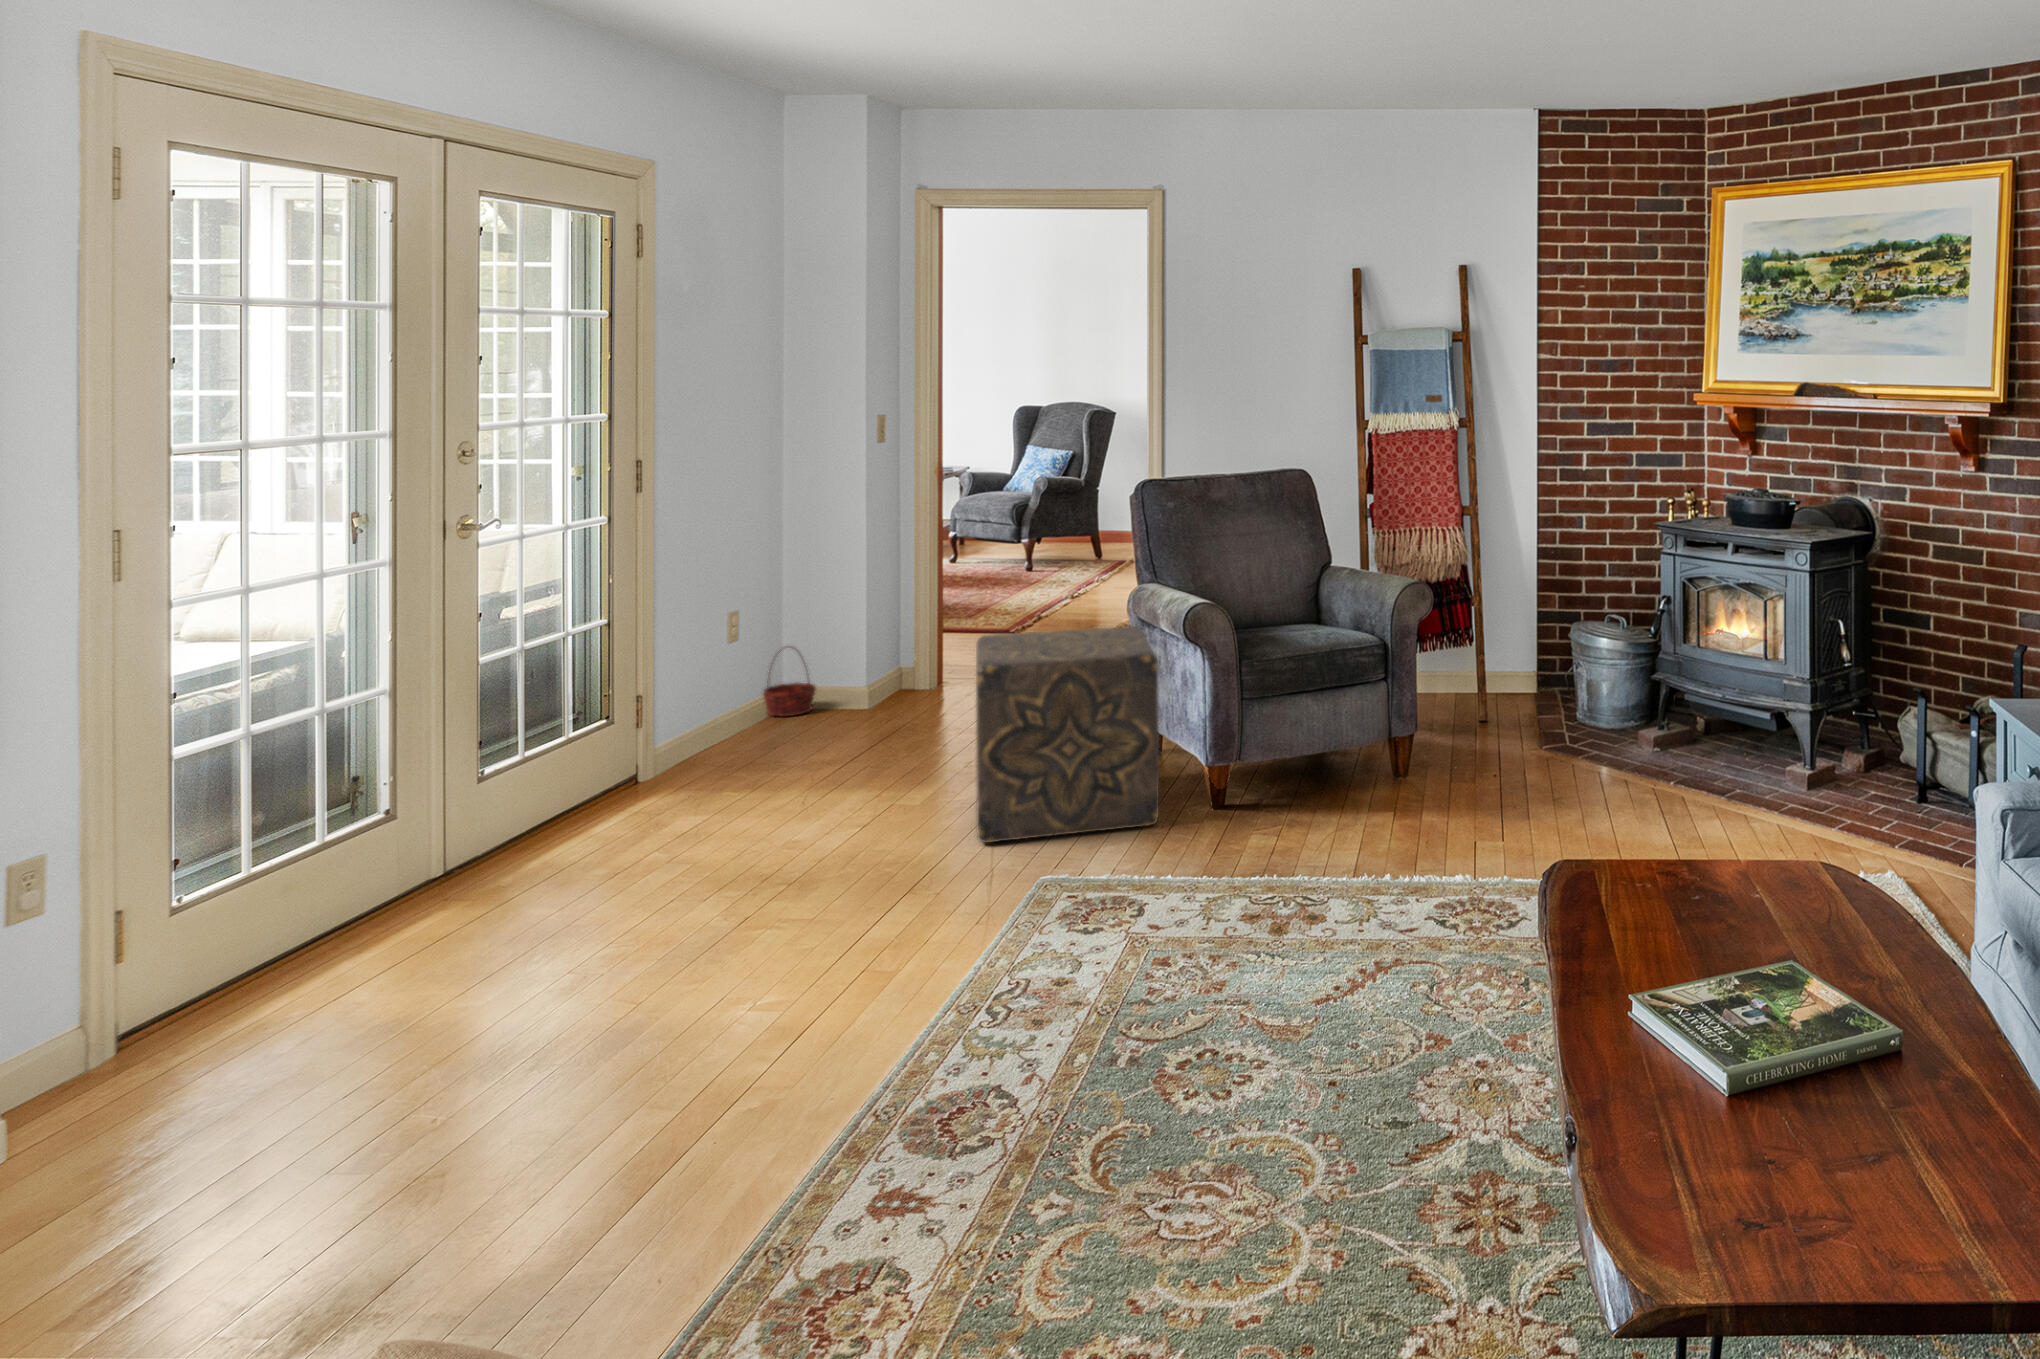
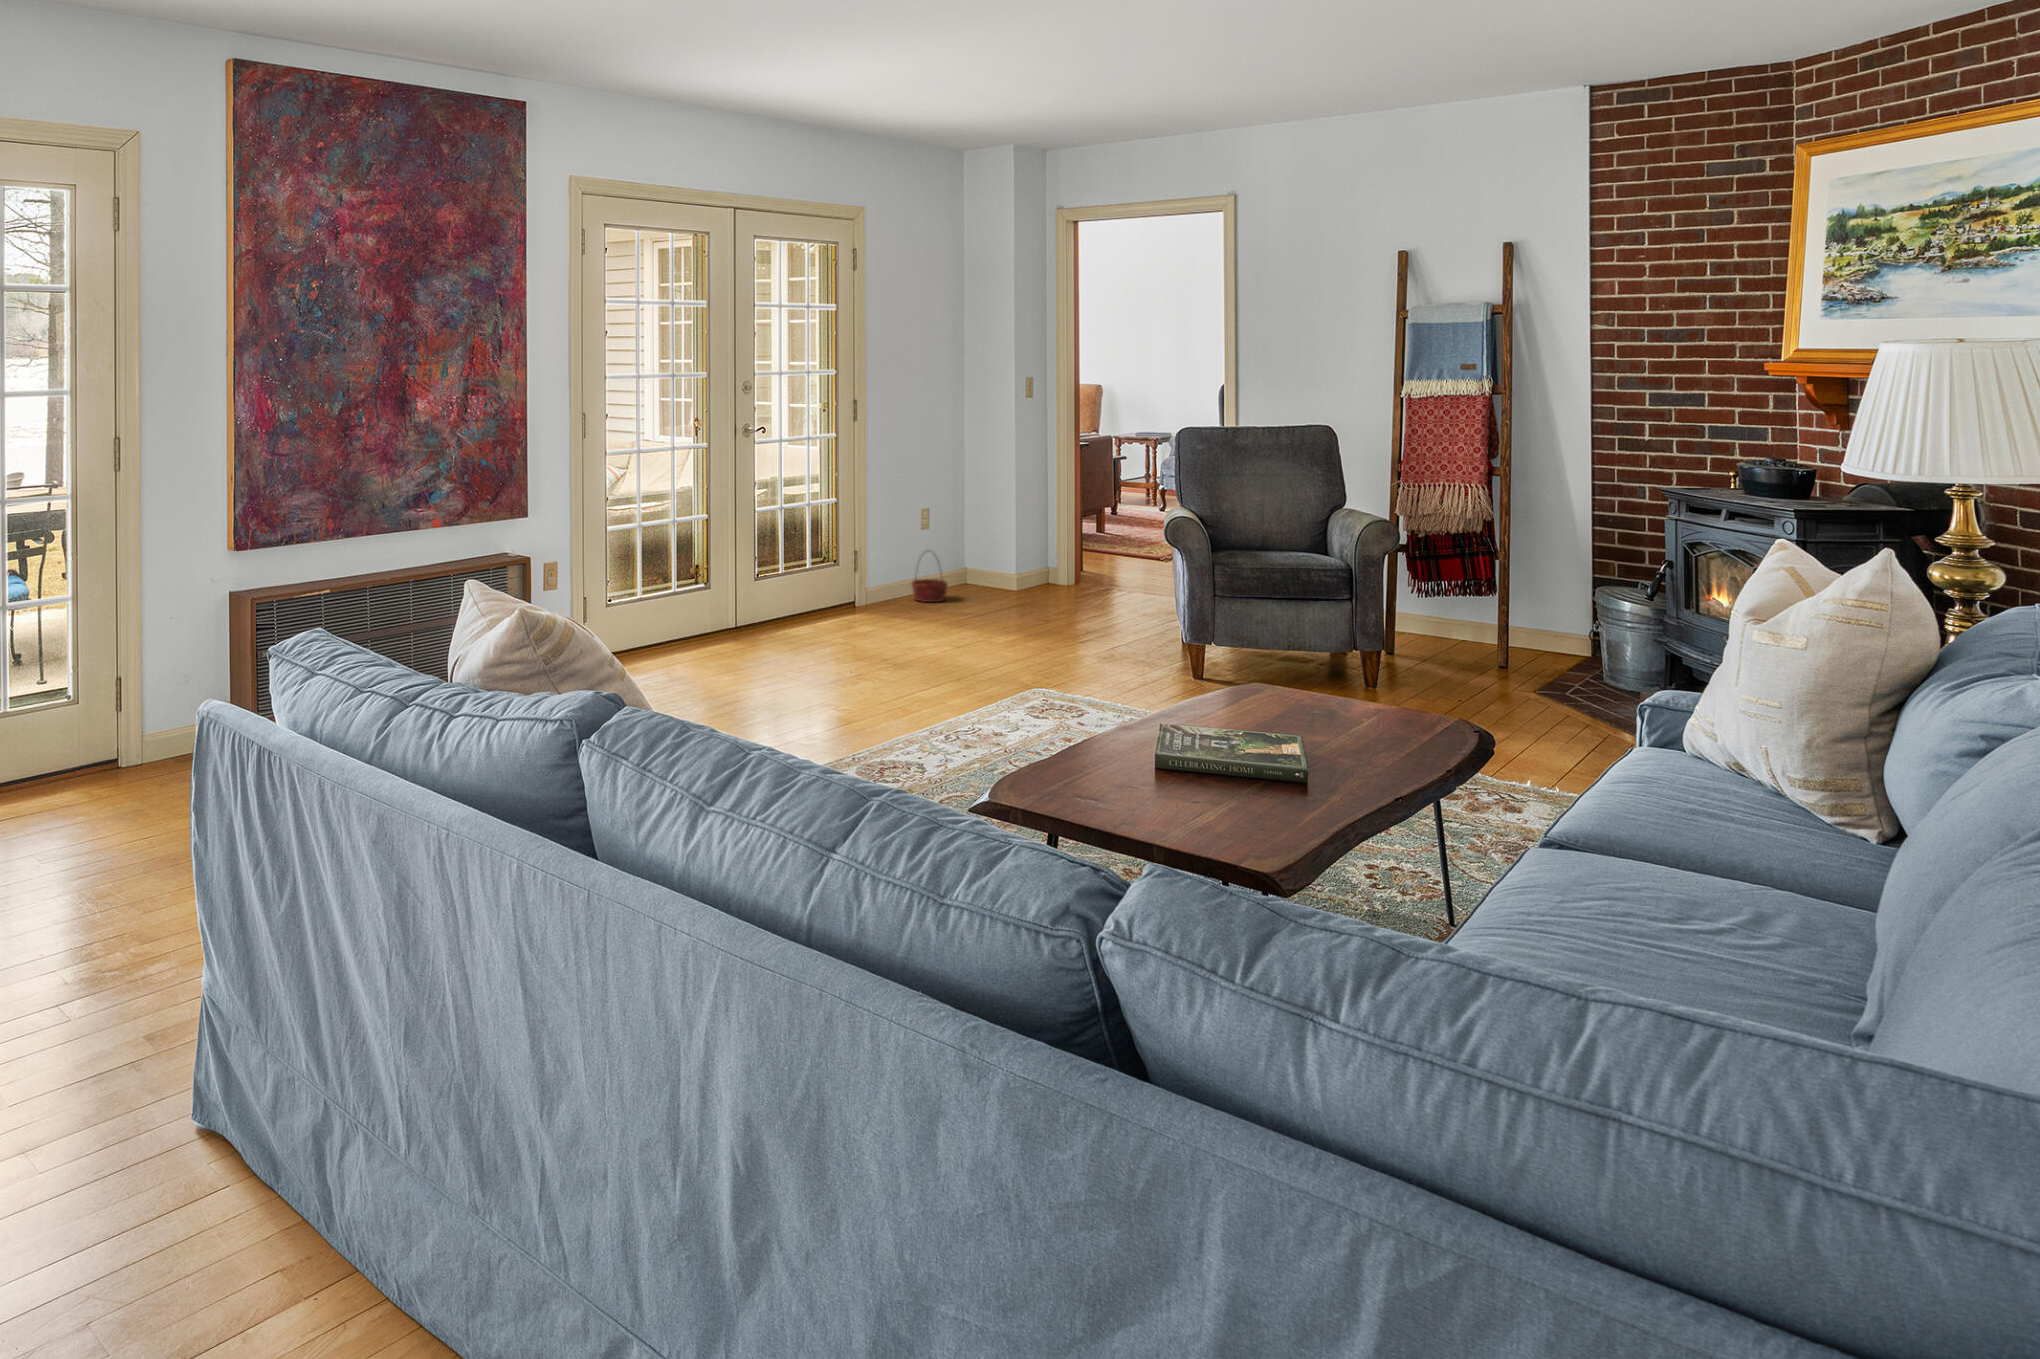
ottoman: present [976,626,1159,843] -> none [1008,541,1155,699]

